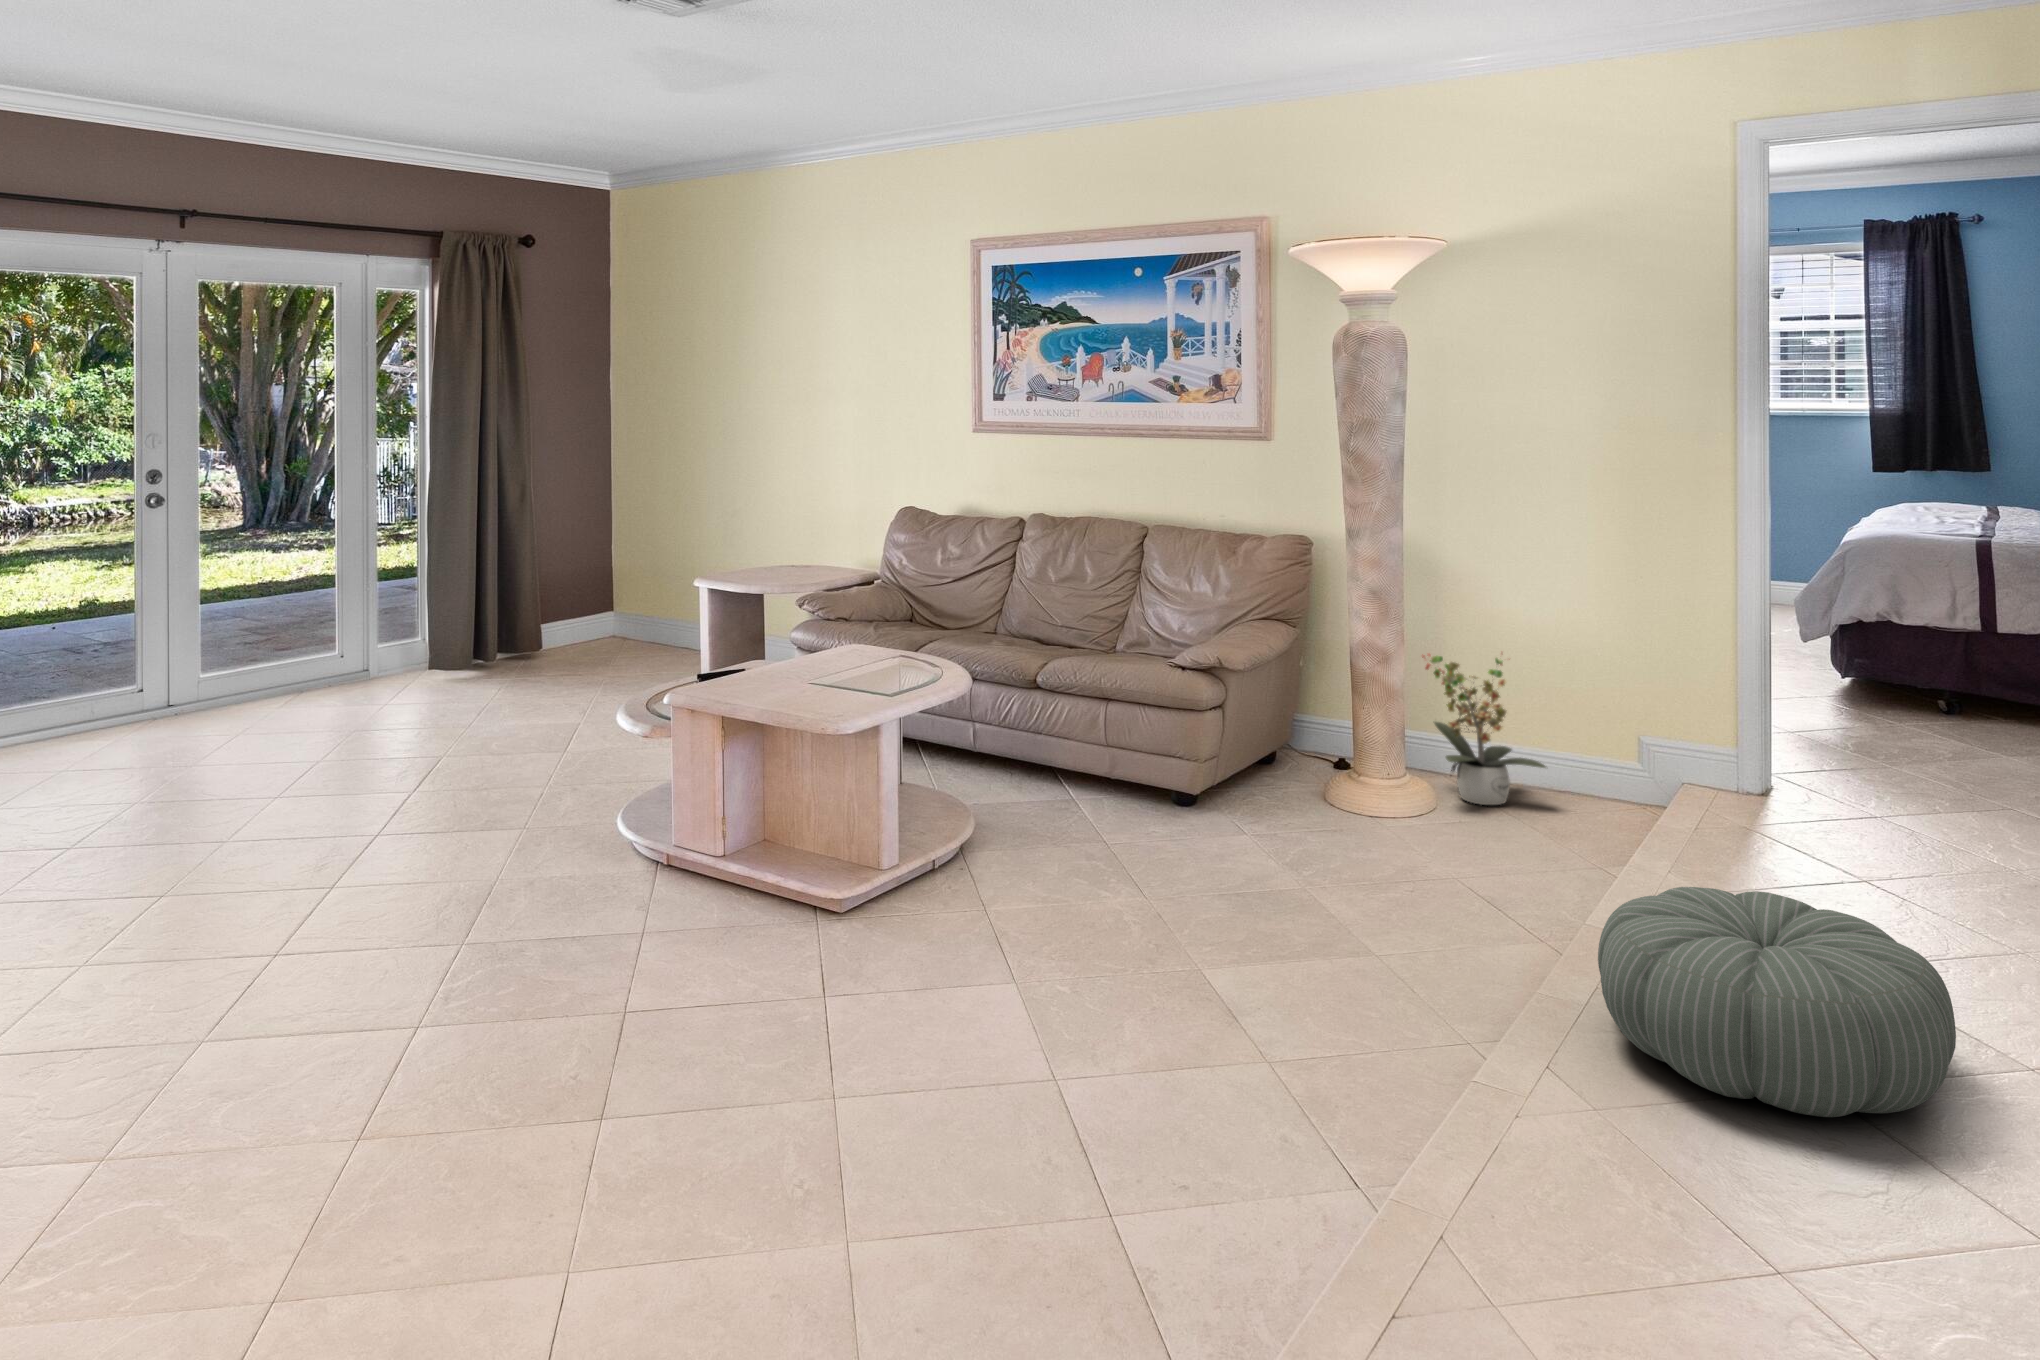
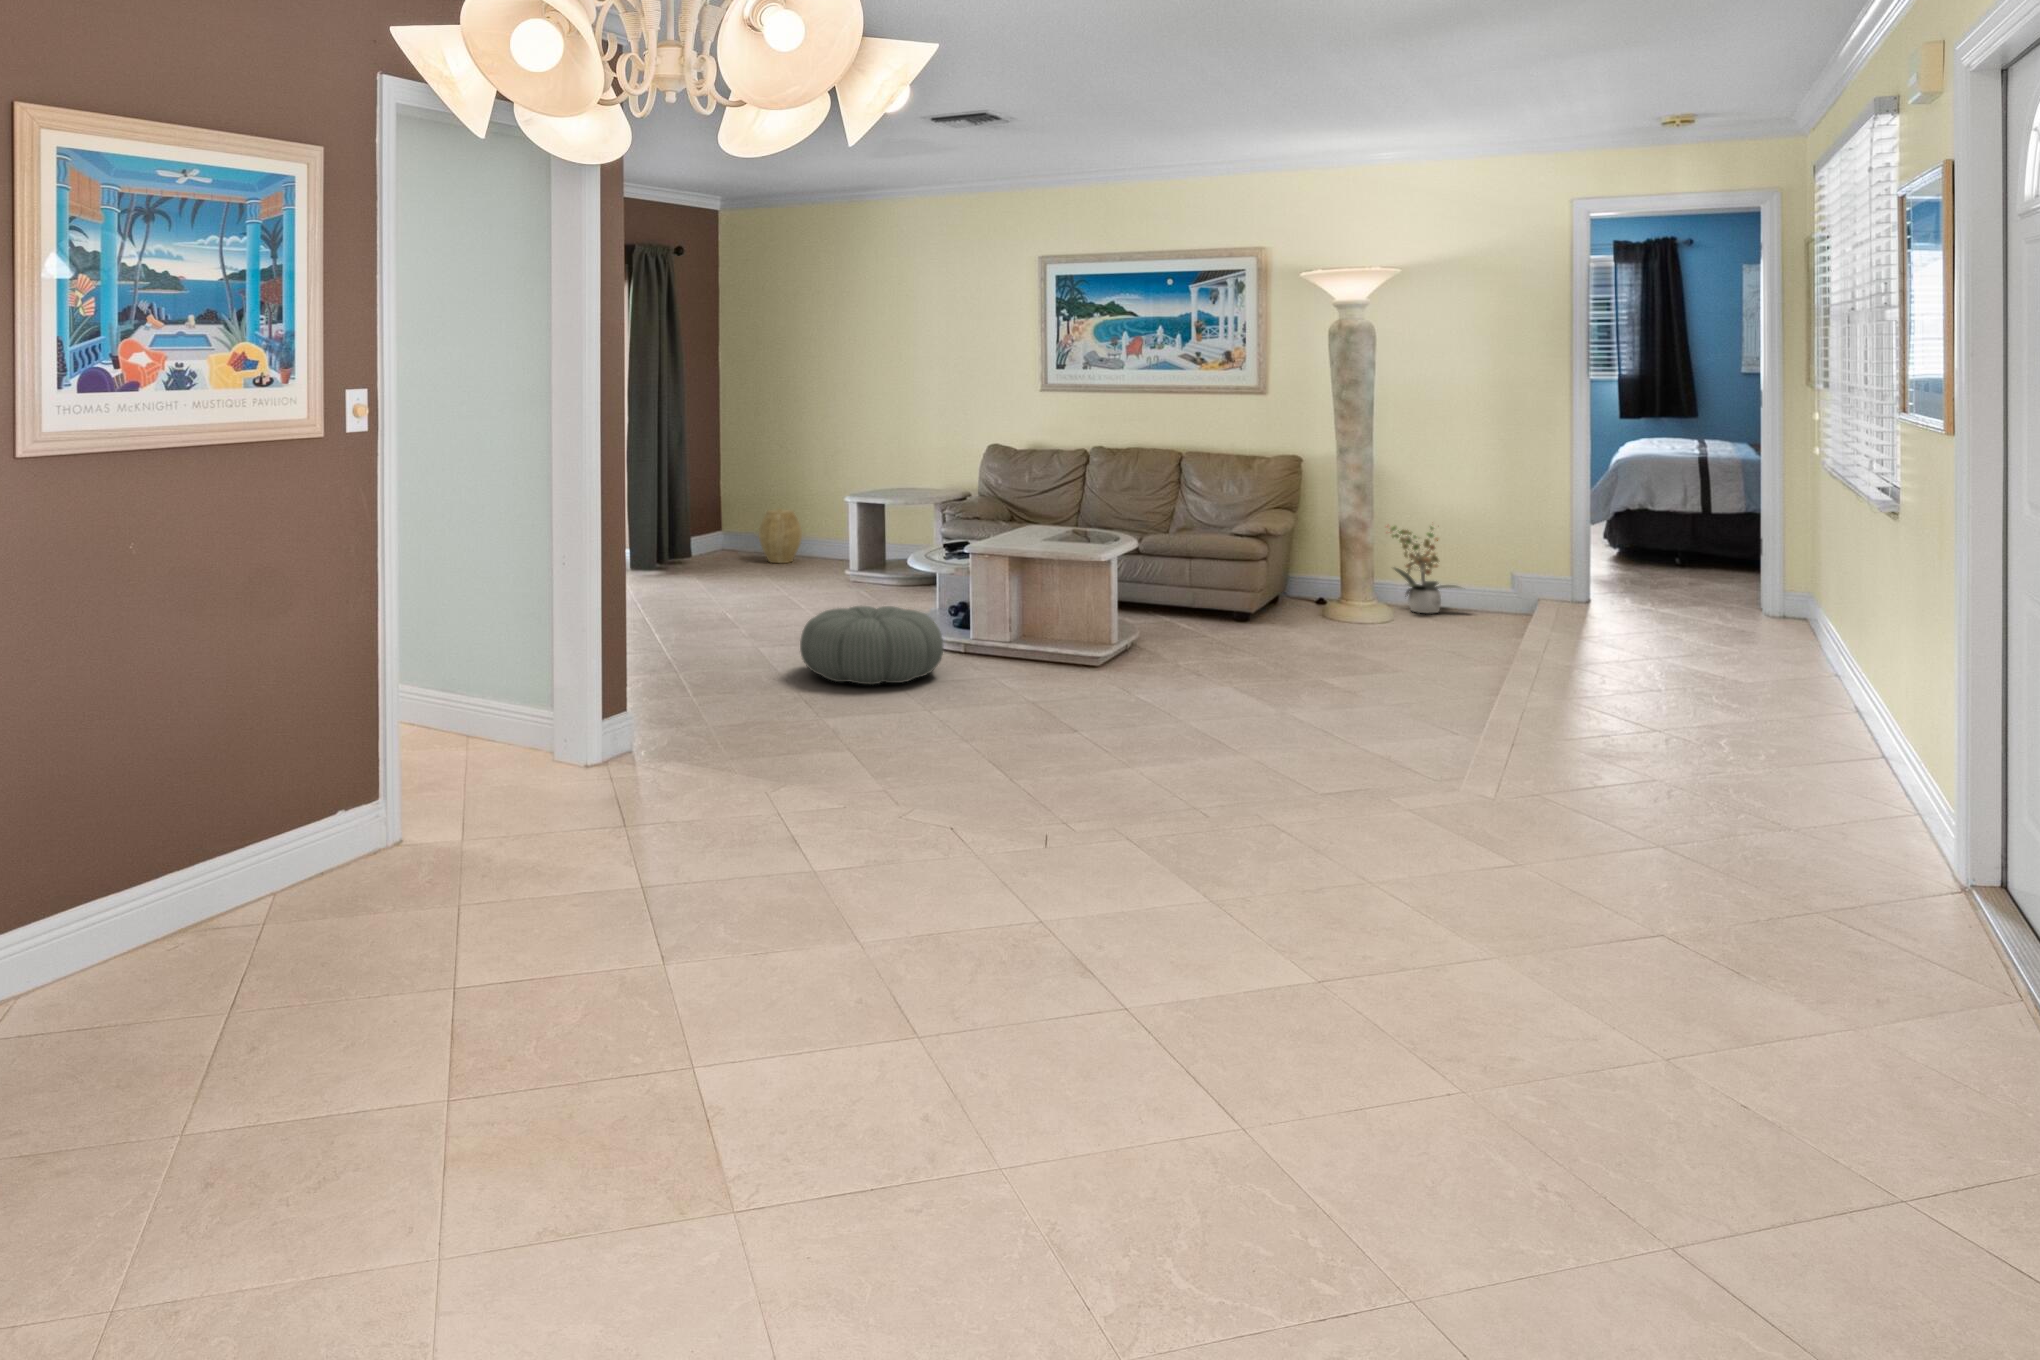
woven basket: none [638,580,697,654] -> present [759,509,802,563]
pouf: present [1598,887,1956,1117] -> present [800,606,944,684]

